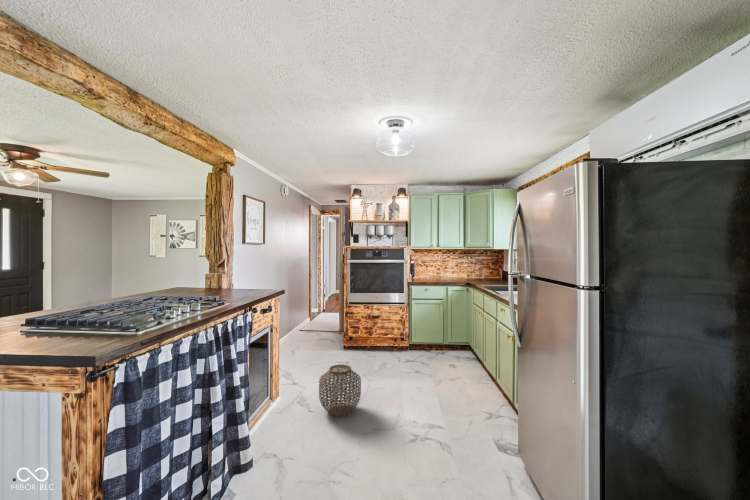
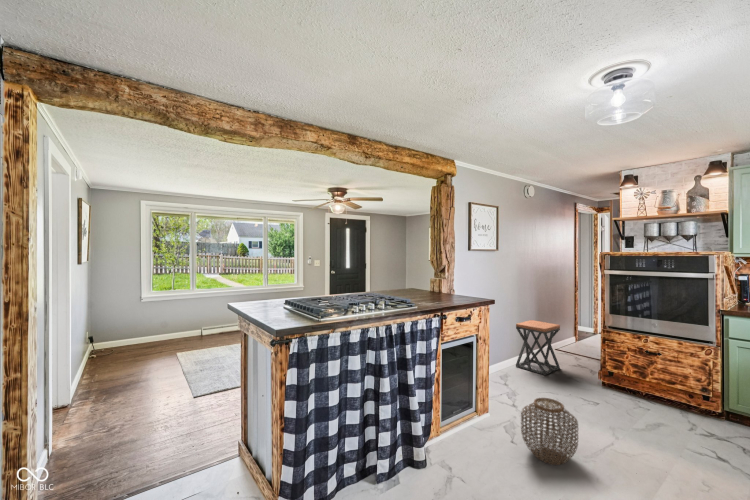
stool: none [276,307,310,353] -> present [516,320,560,375]

